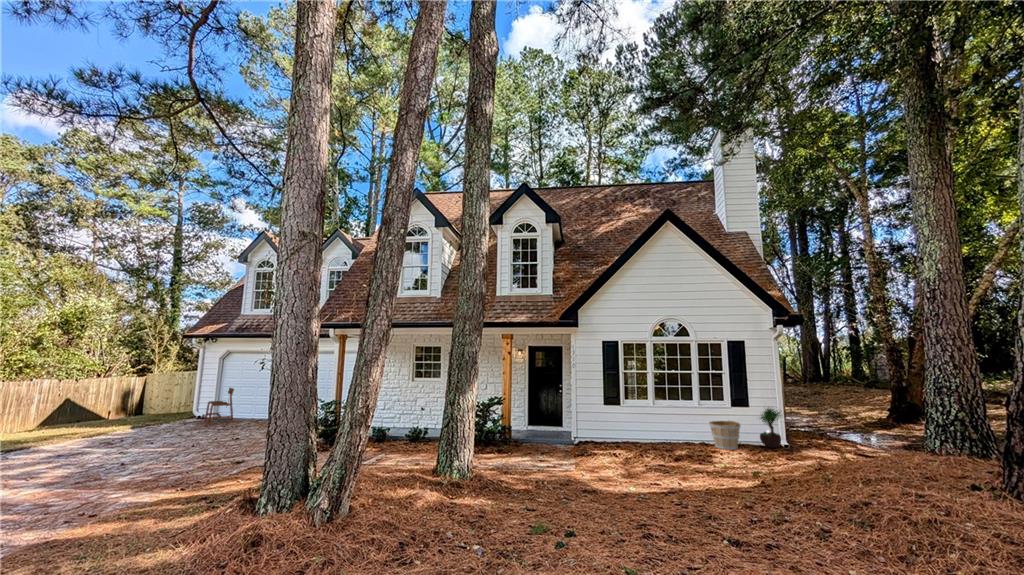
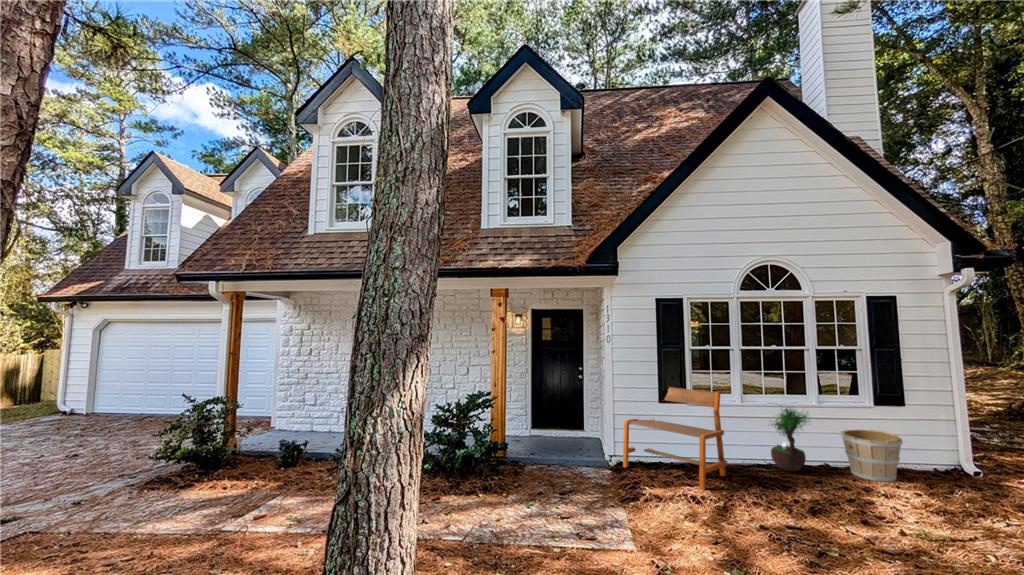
bench: present [205,388,234,425] -> present [623,387,727,490]
potted tree: present [760,408,781,448] -> present [771,407,807,471]

